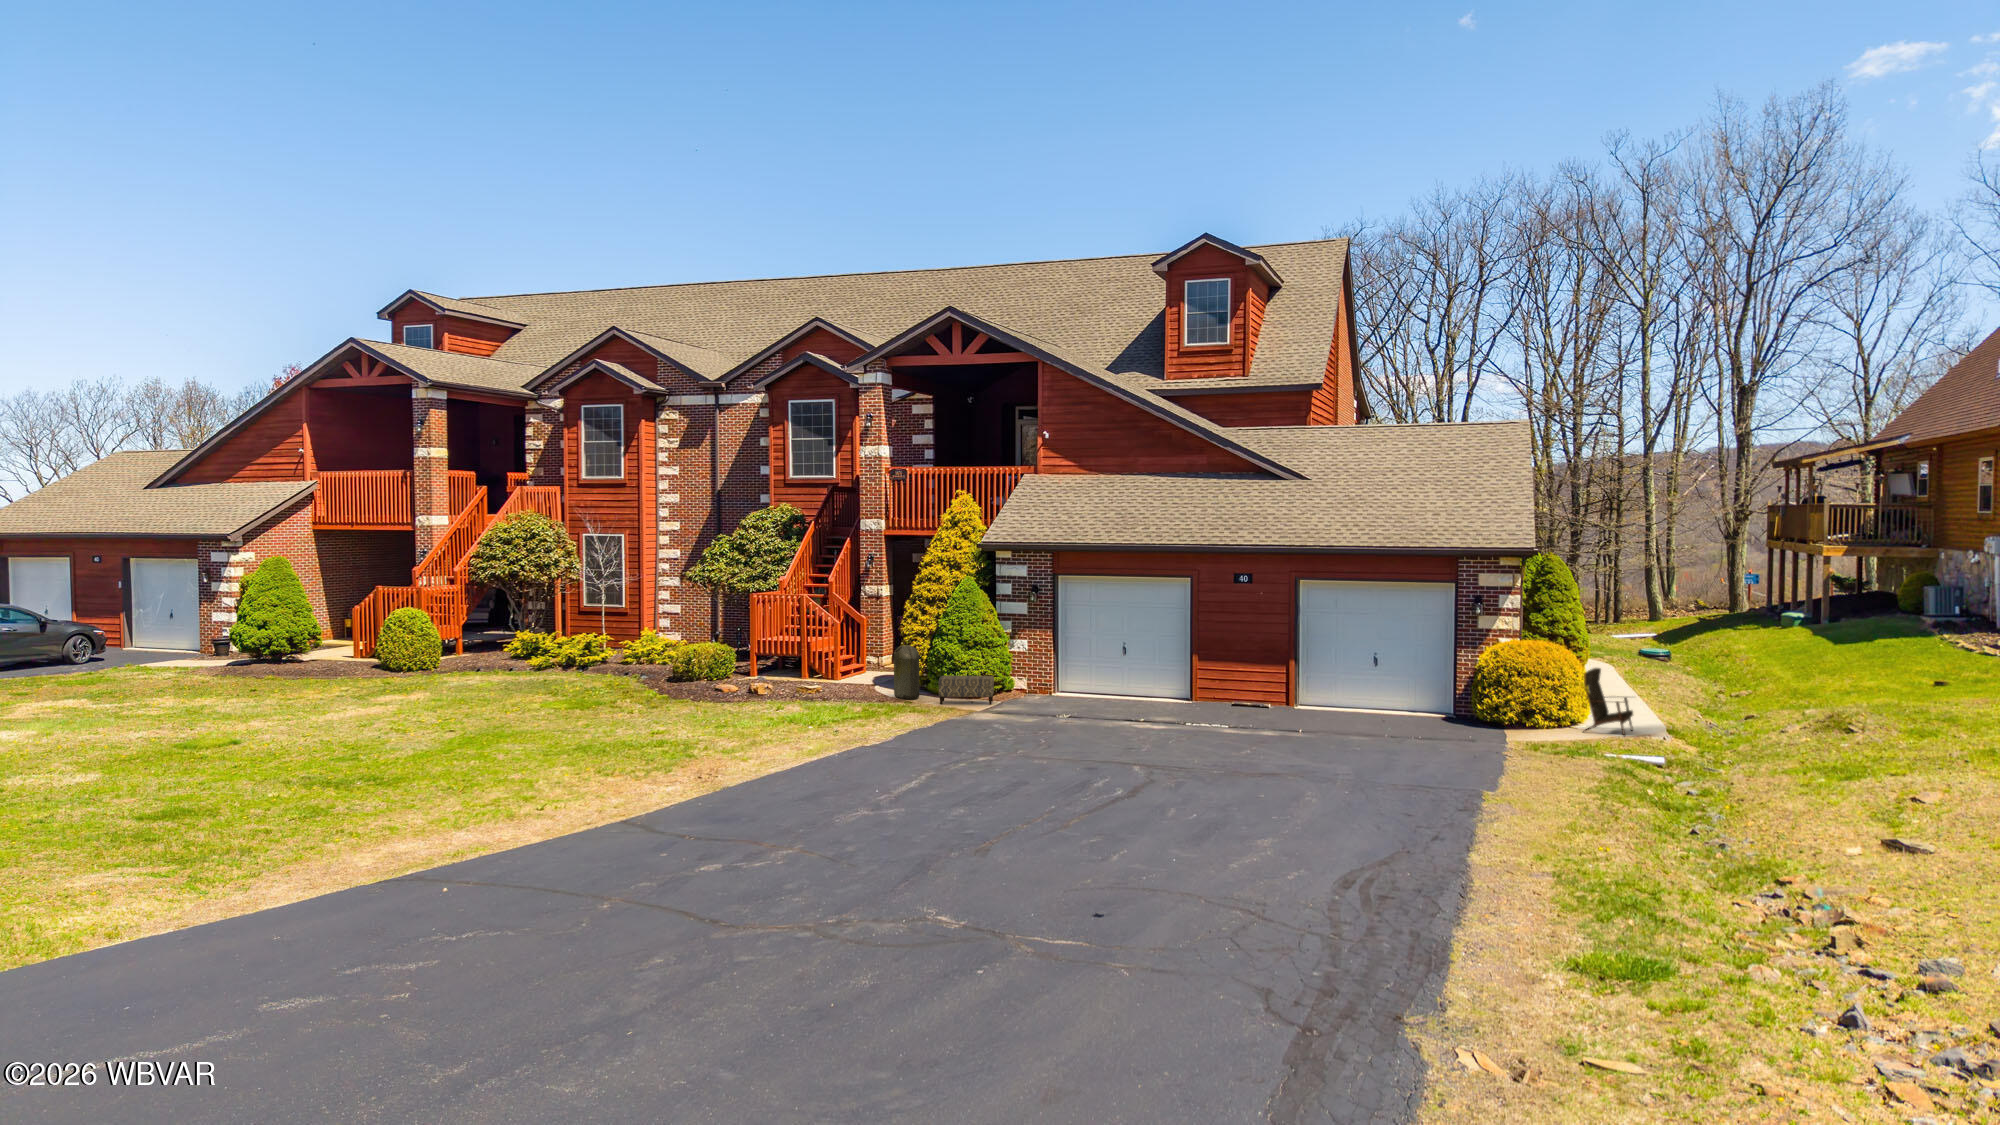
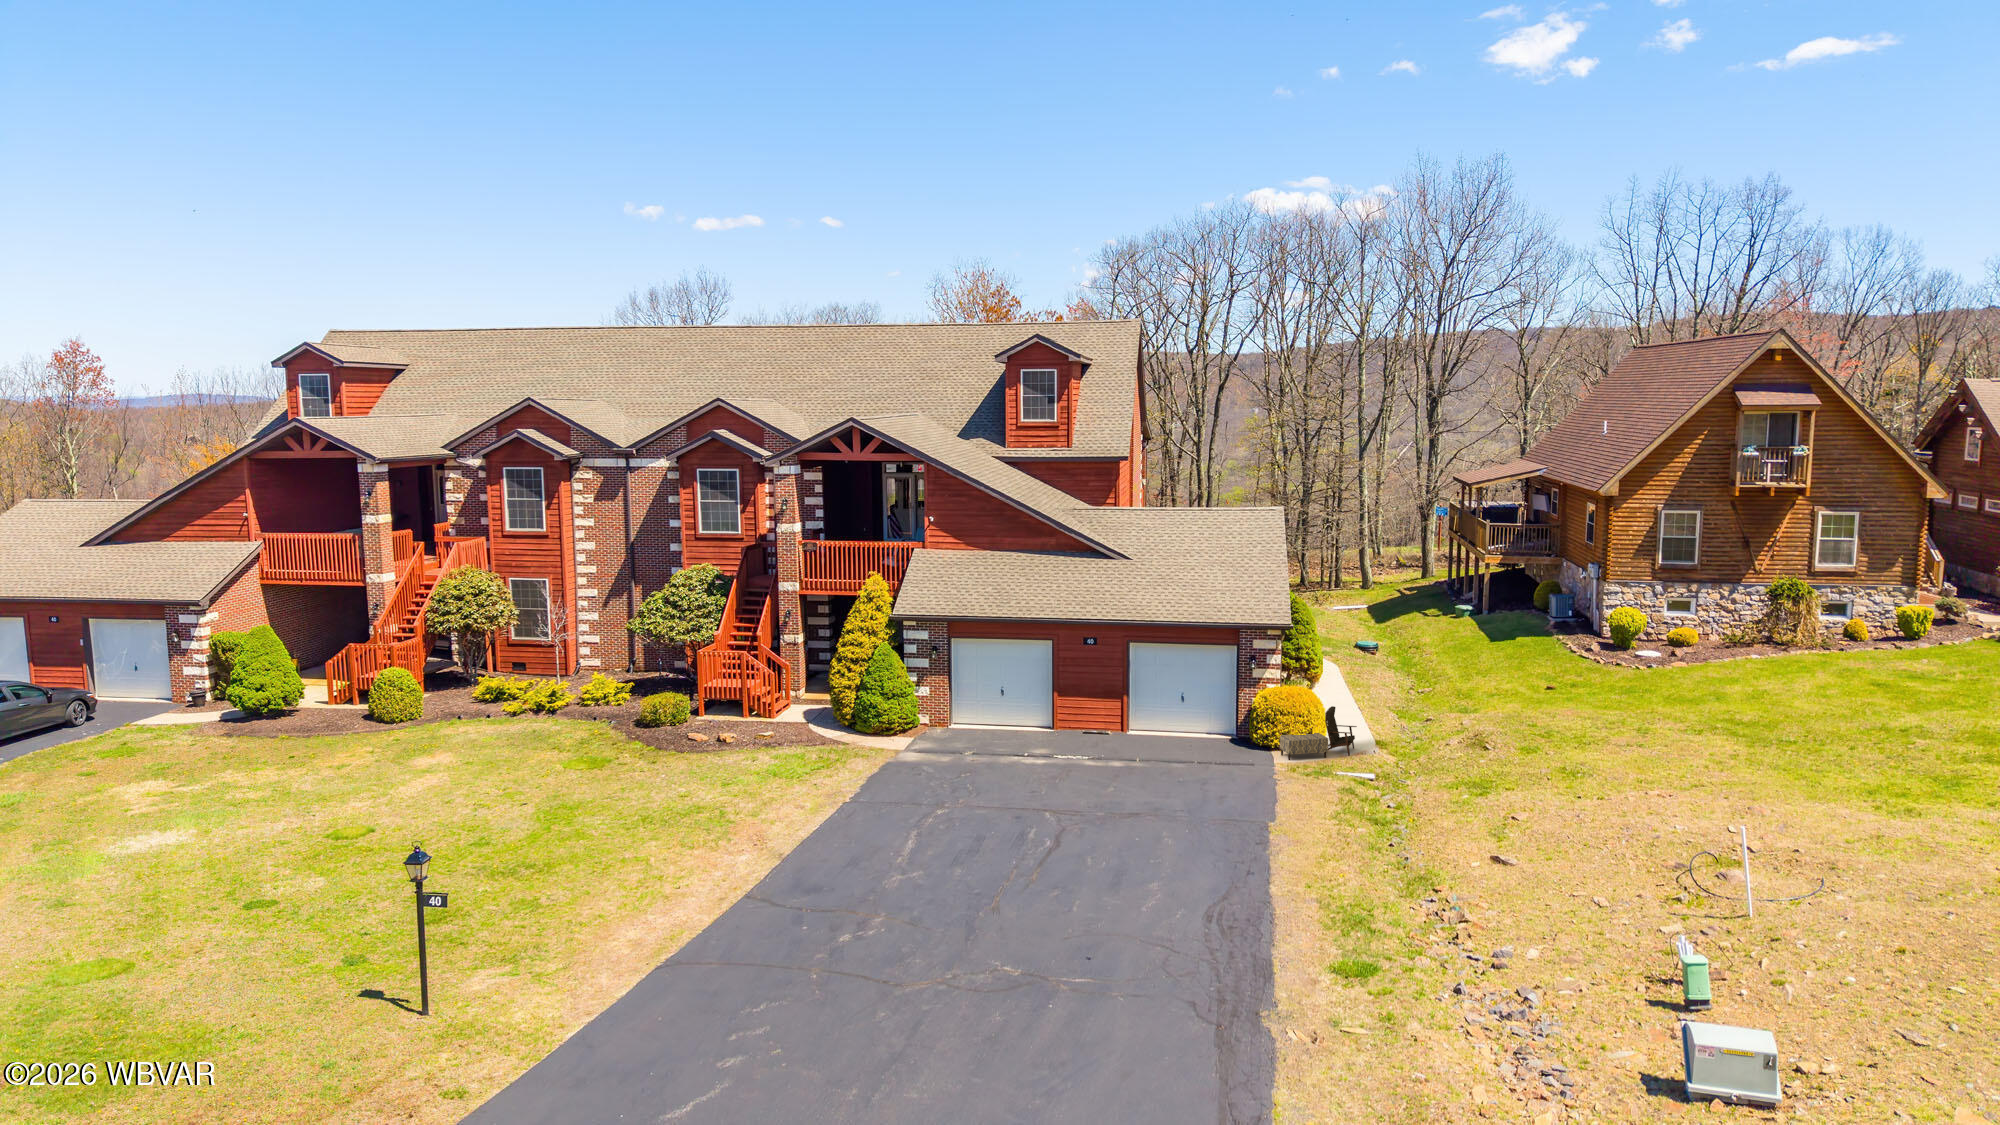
trash can: present [894,645,919,700] -> none [826,696,848,740]
bench: present [939,676,994,705] -> present [1280,733,1328,760]

